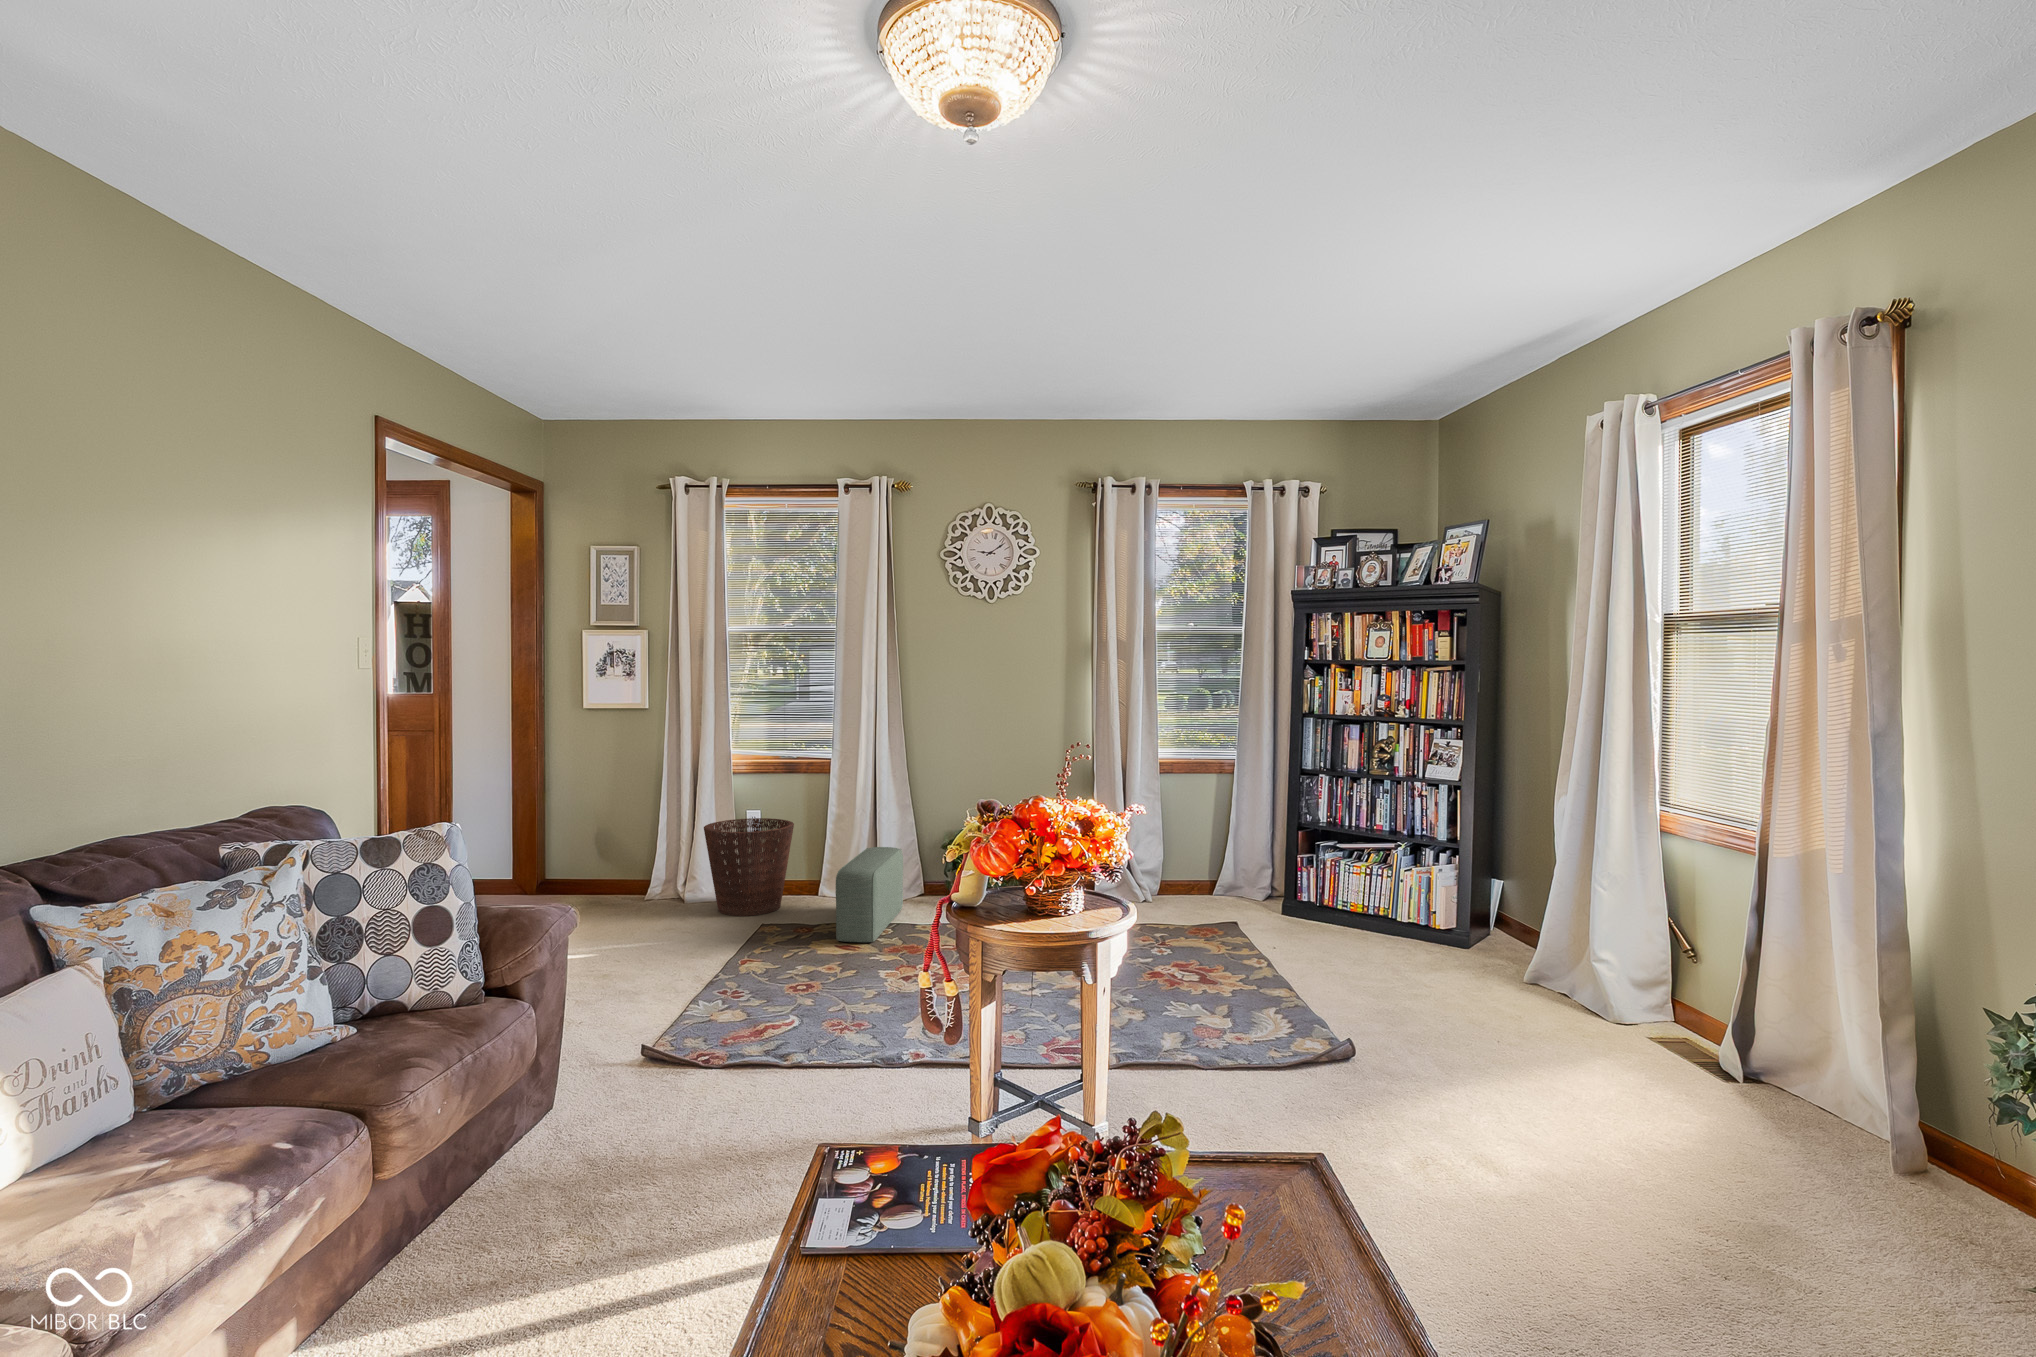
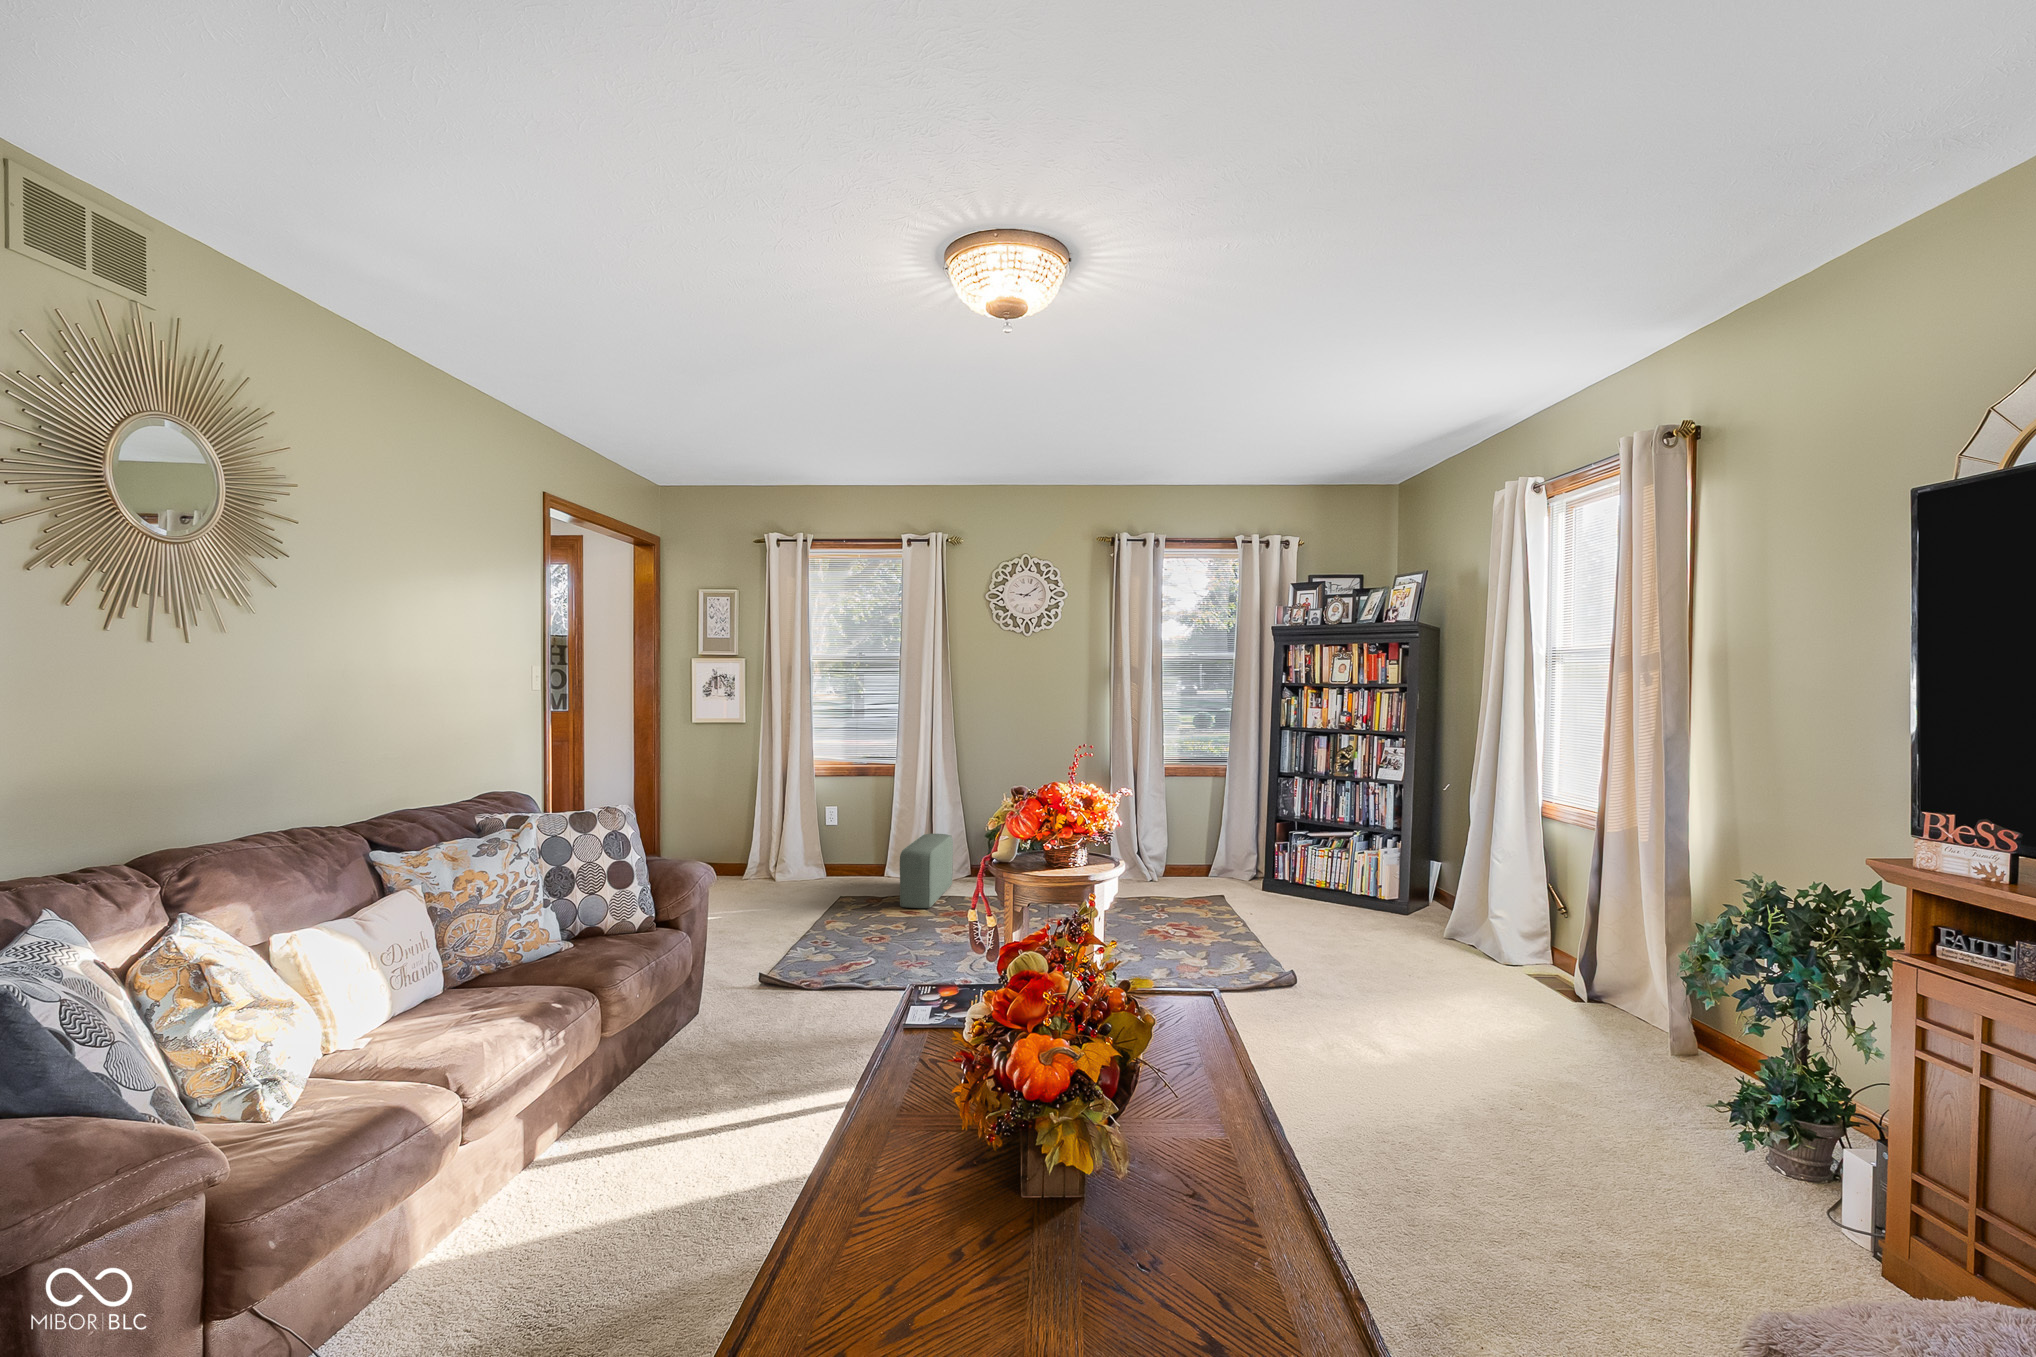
basket: present [704,818,794,916] -> none [793,810,865,888]

